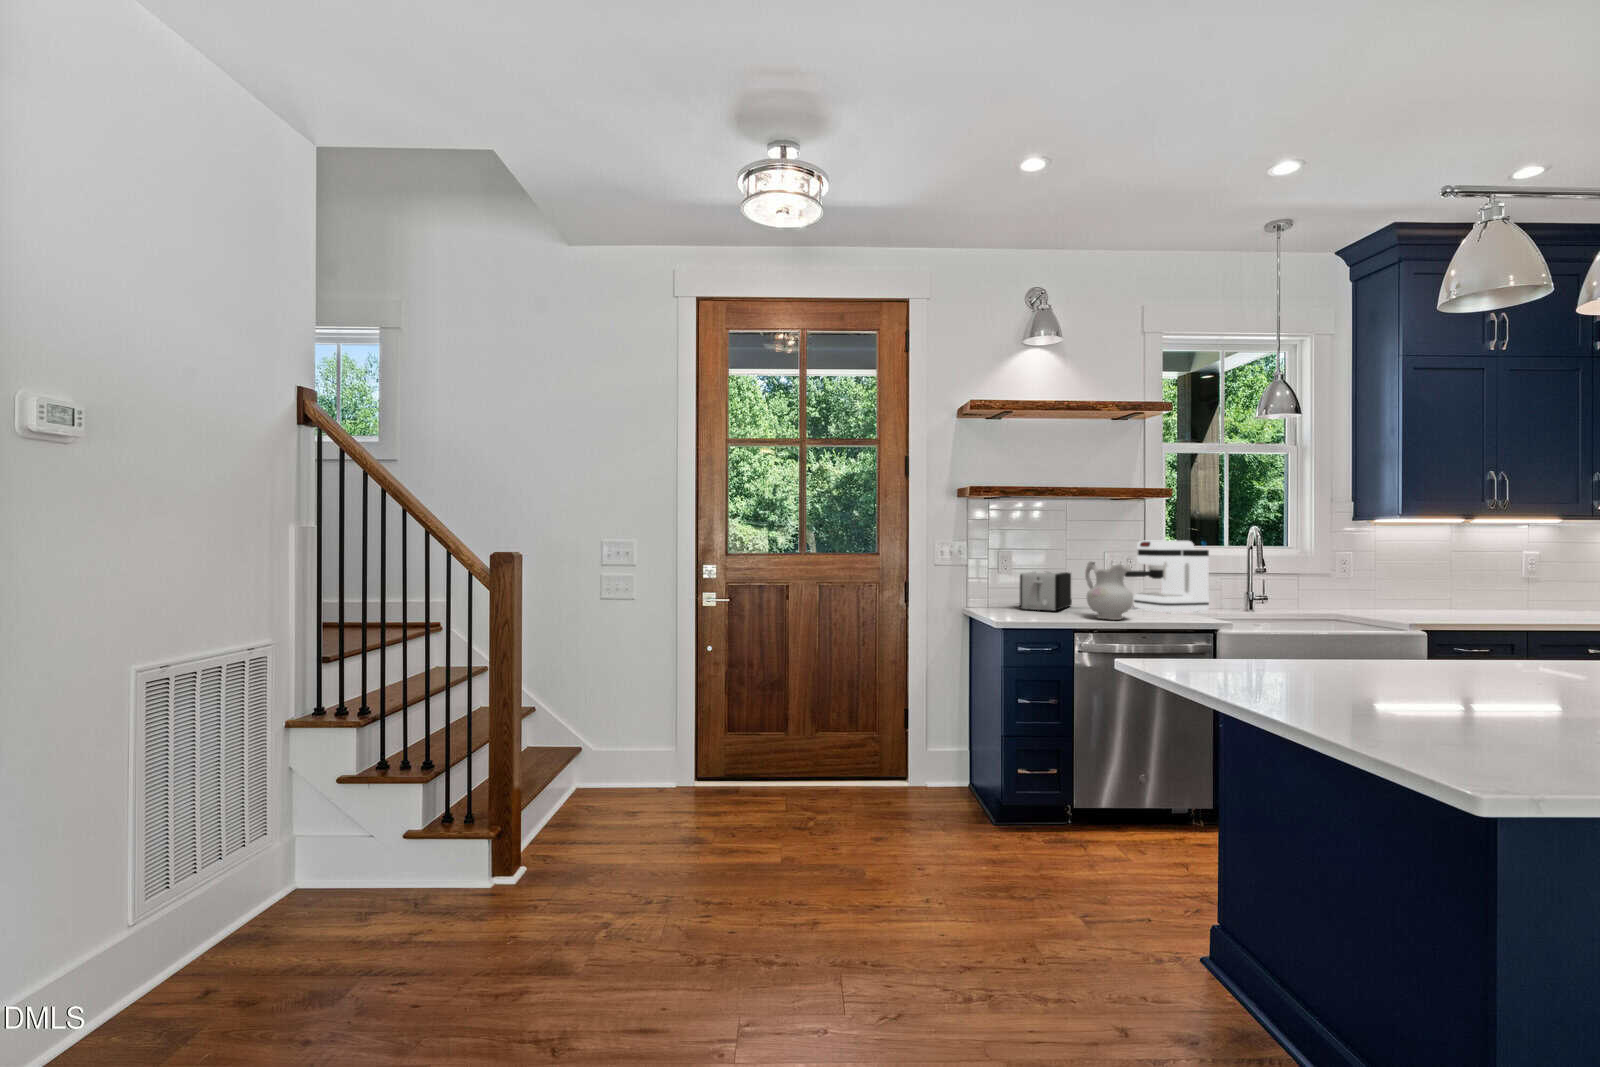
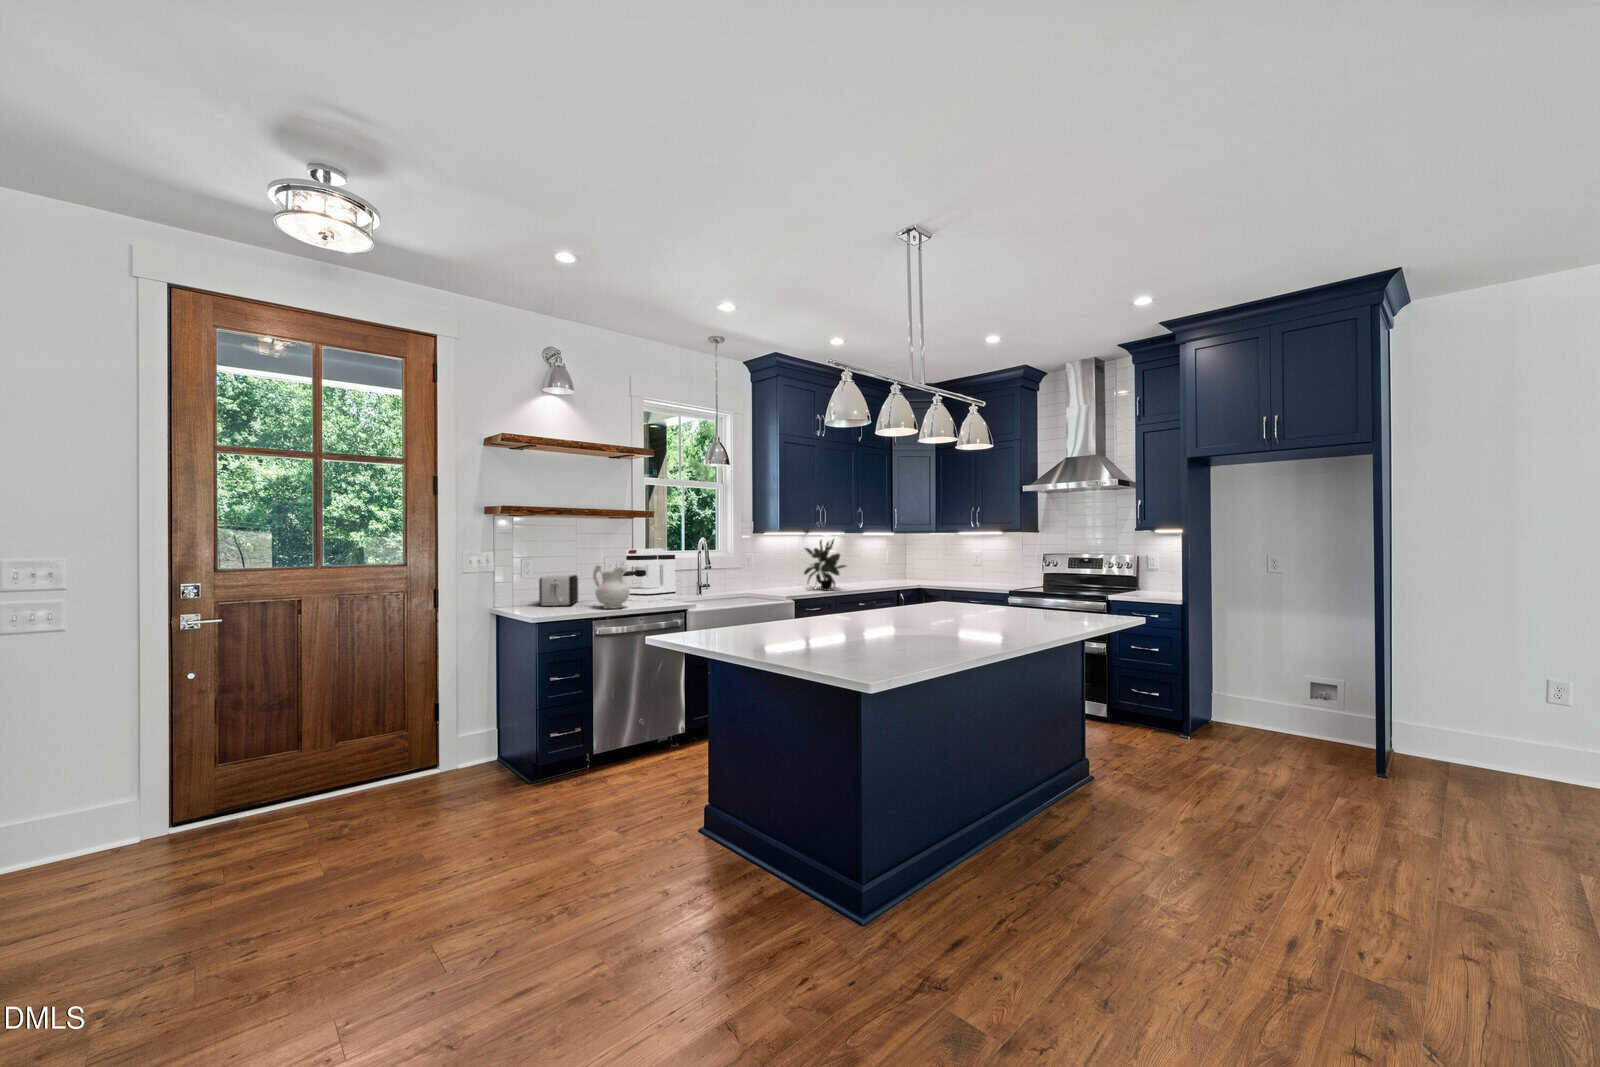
potted plant: none [1455,529,1549,618] -> present [804,540,846,591]

